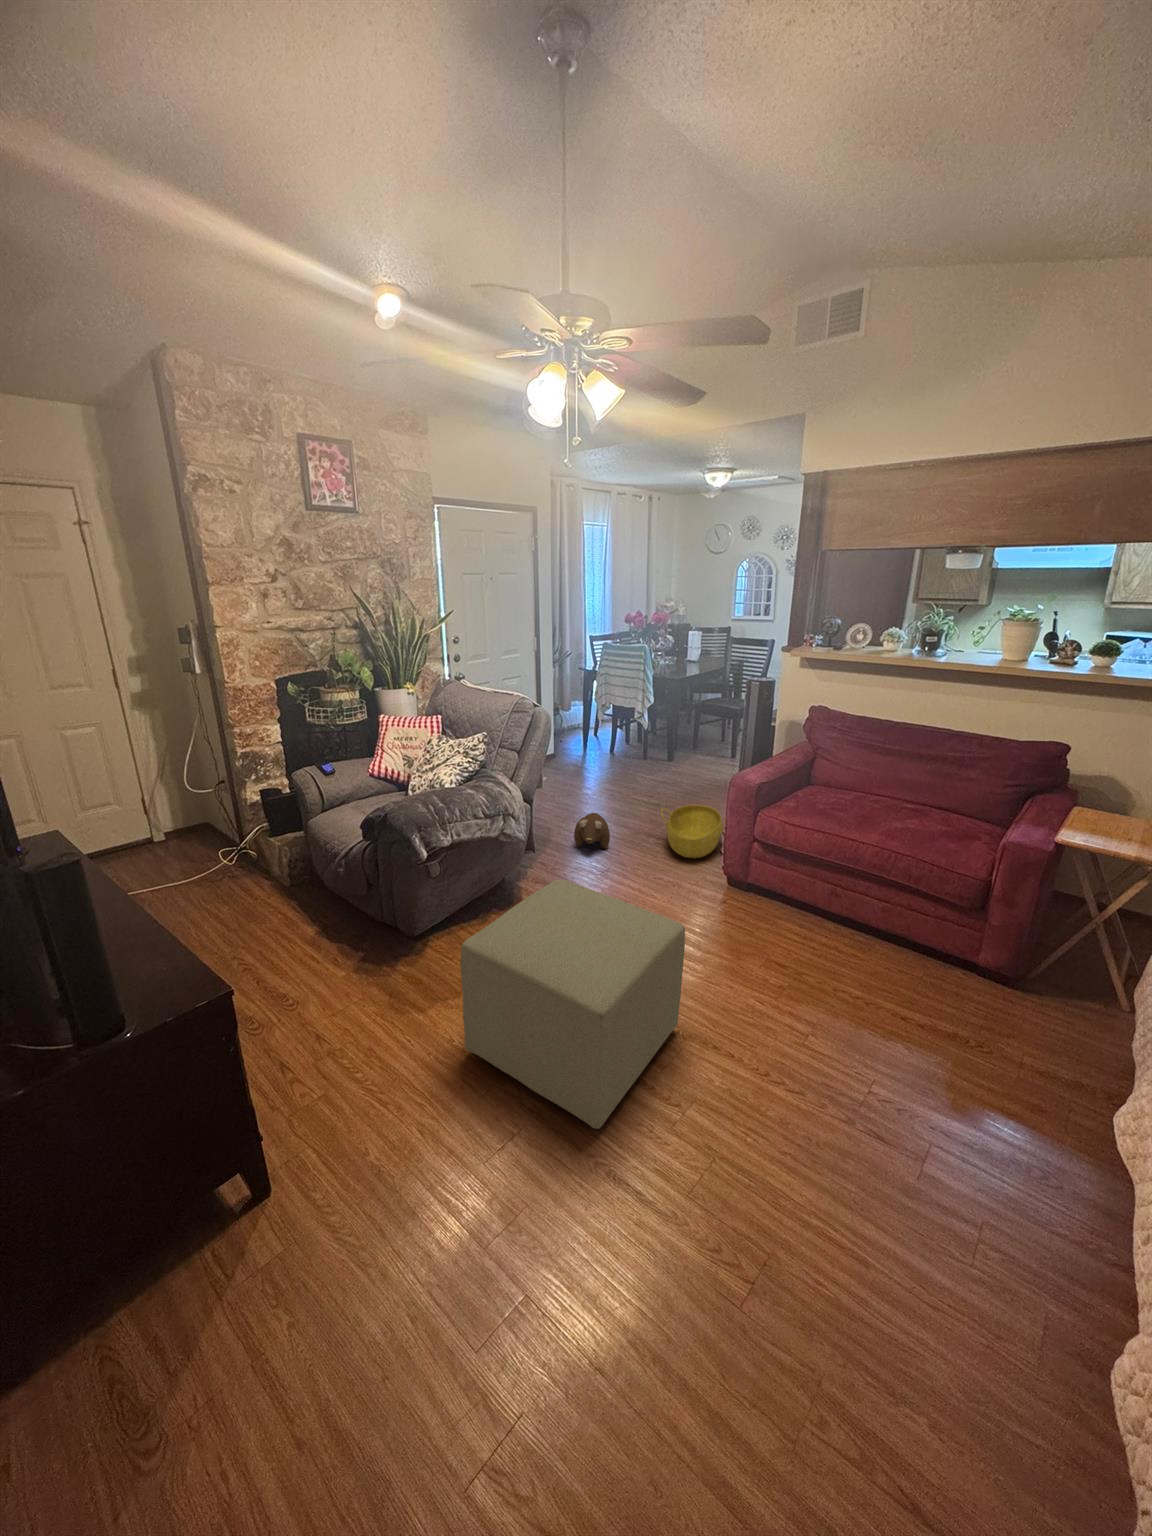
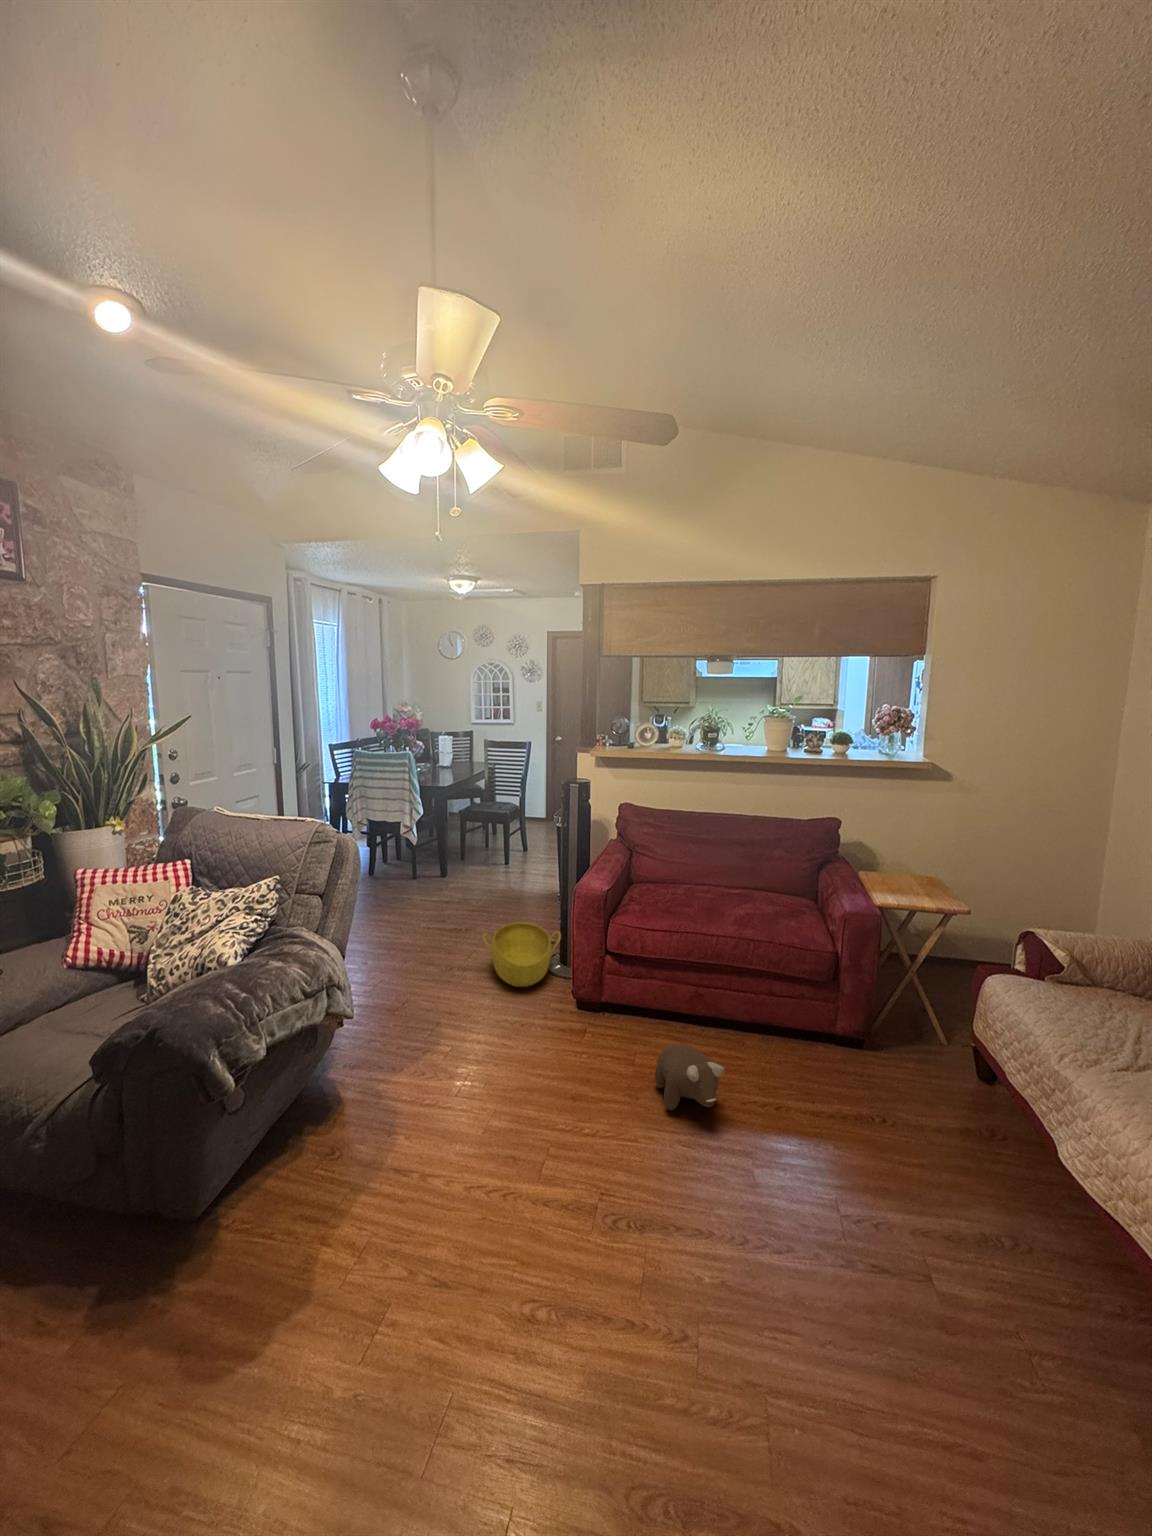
plush toy: present [574,813,610,849] -> present [655,1044,724,1110]
ottoman: present [460,879,685,1129] -> none [361,1063,637,1446]

